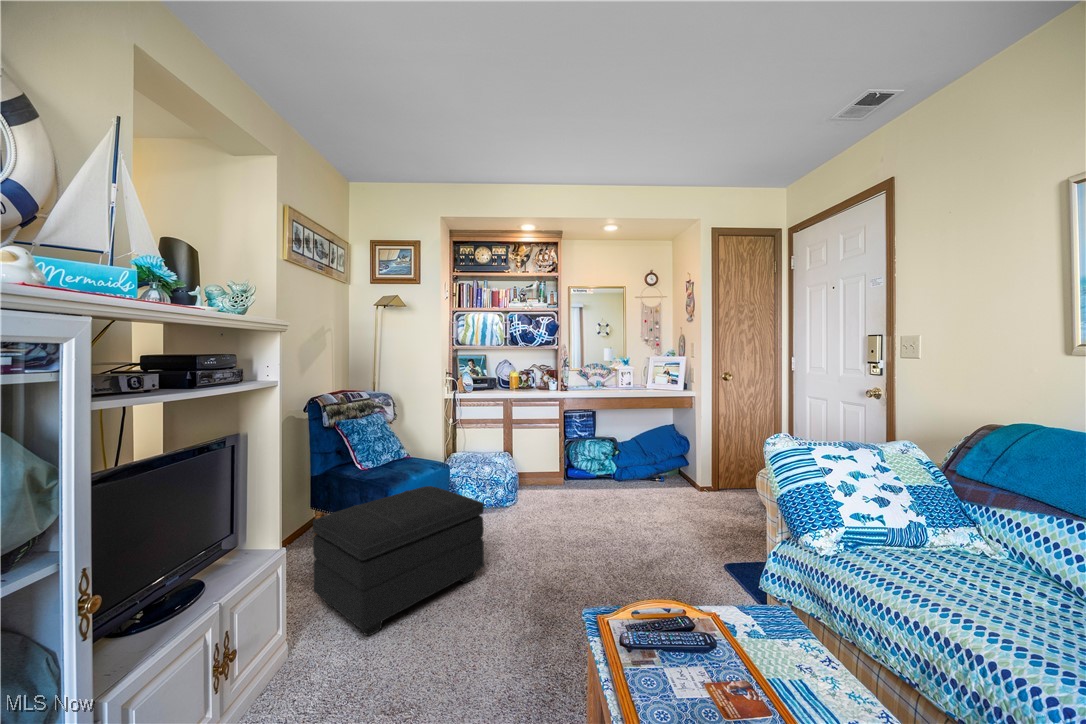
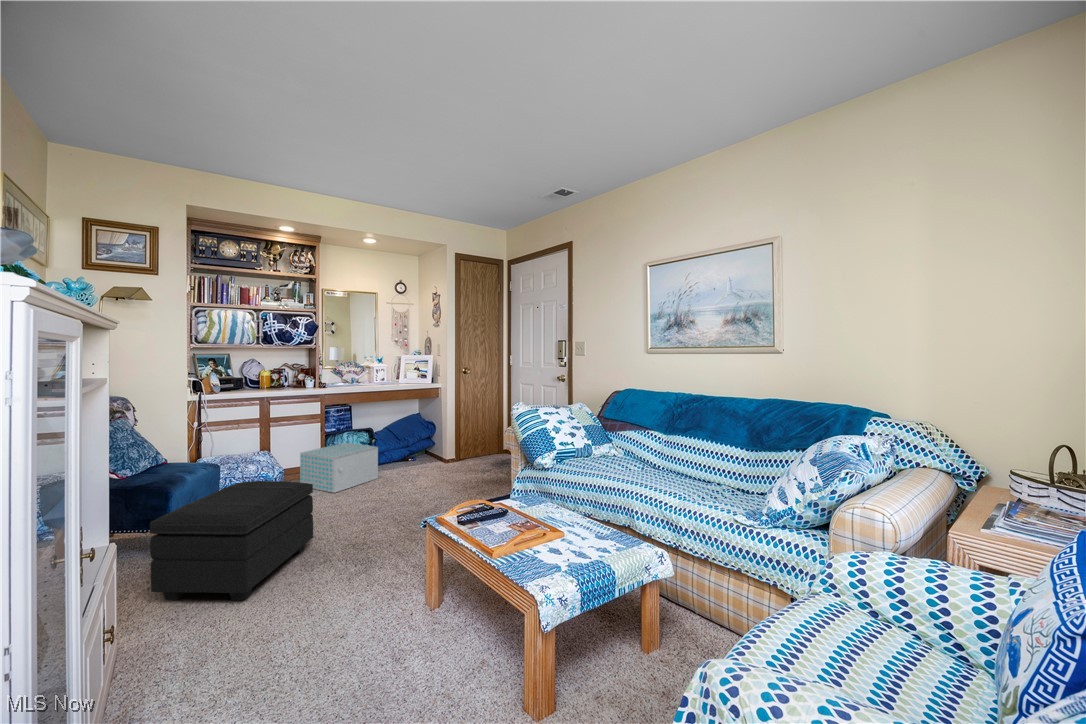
storage box: none [532,450,609,506] -> present [300,443,378,493]

